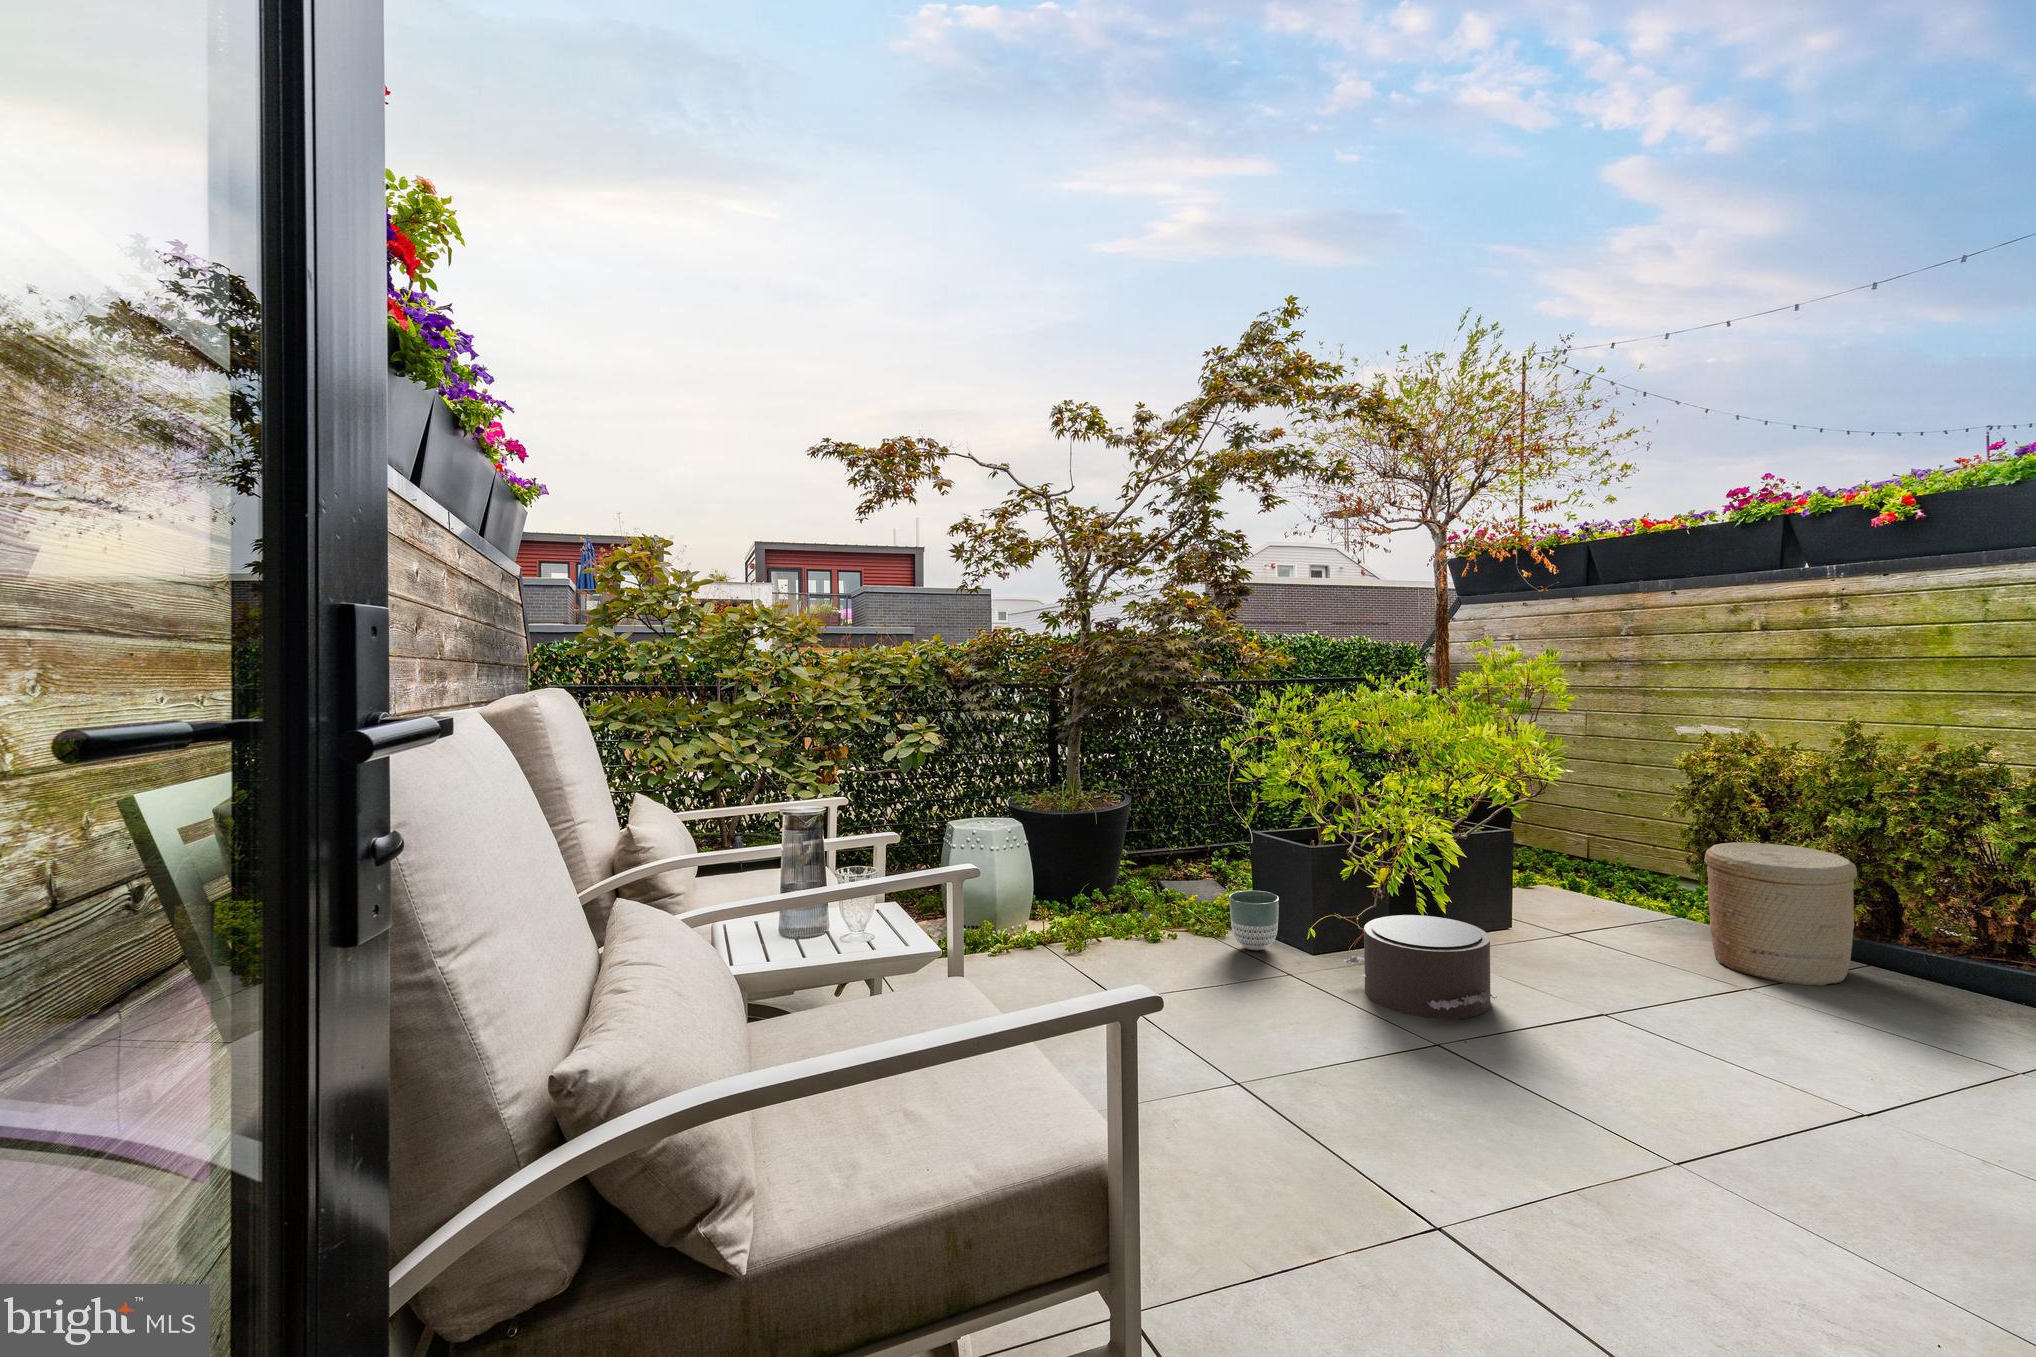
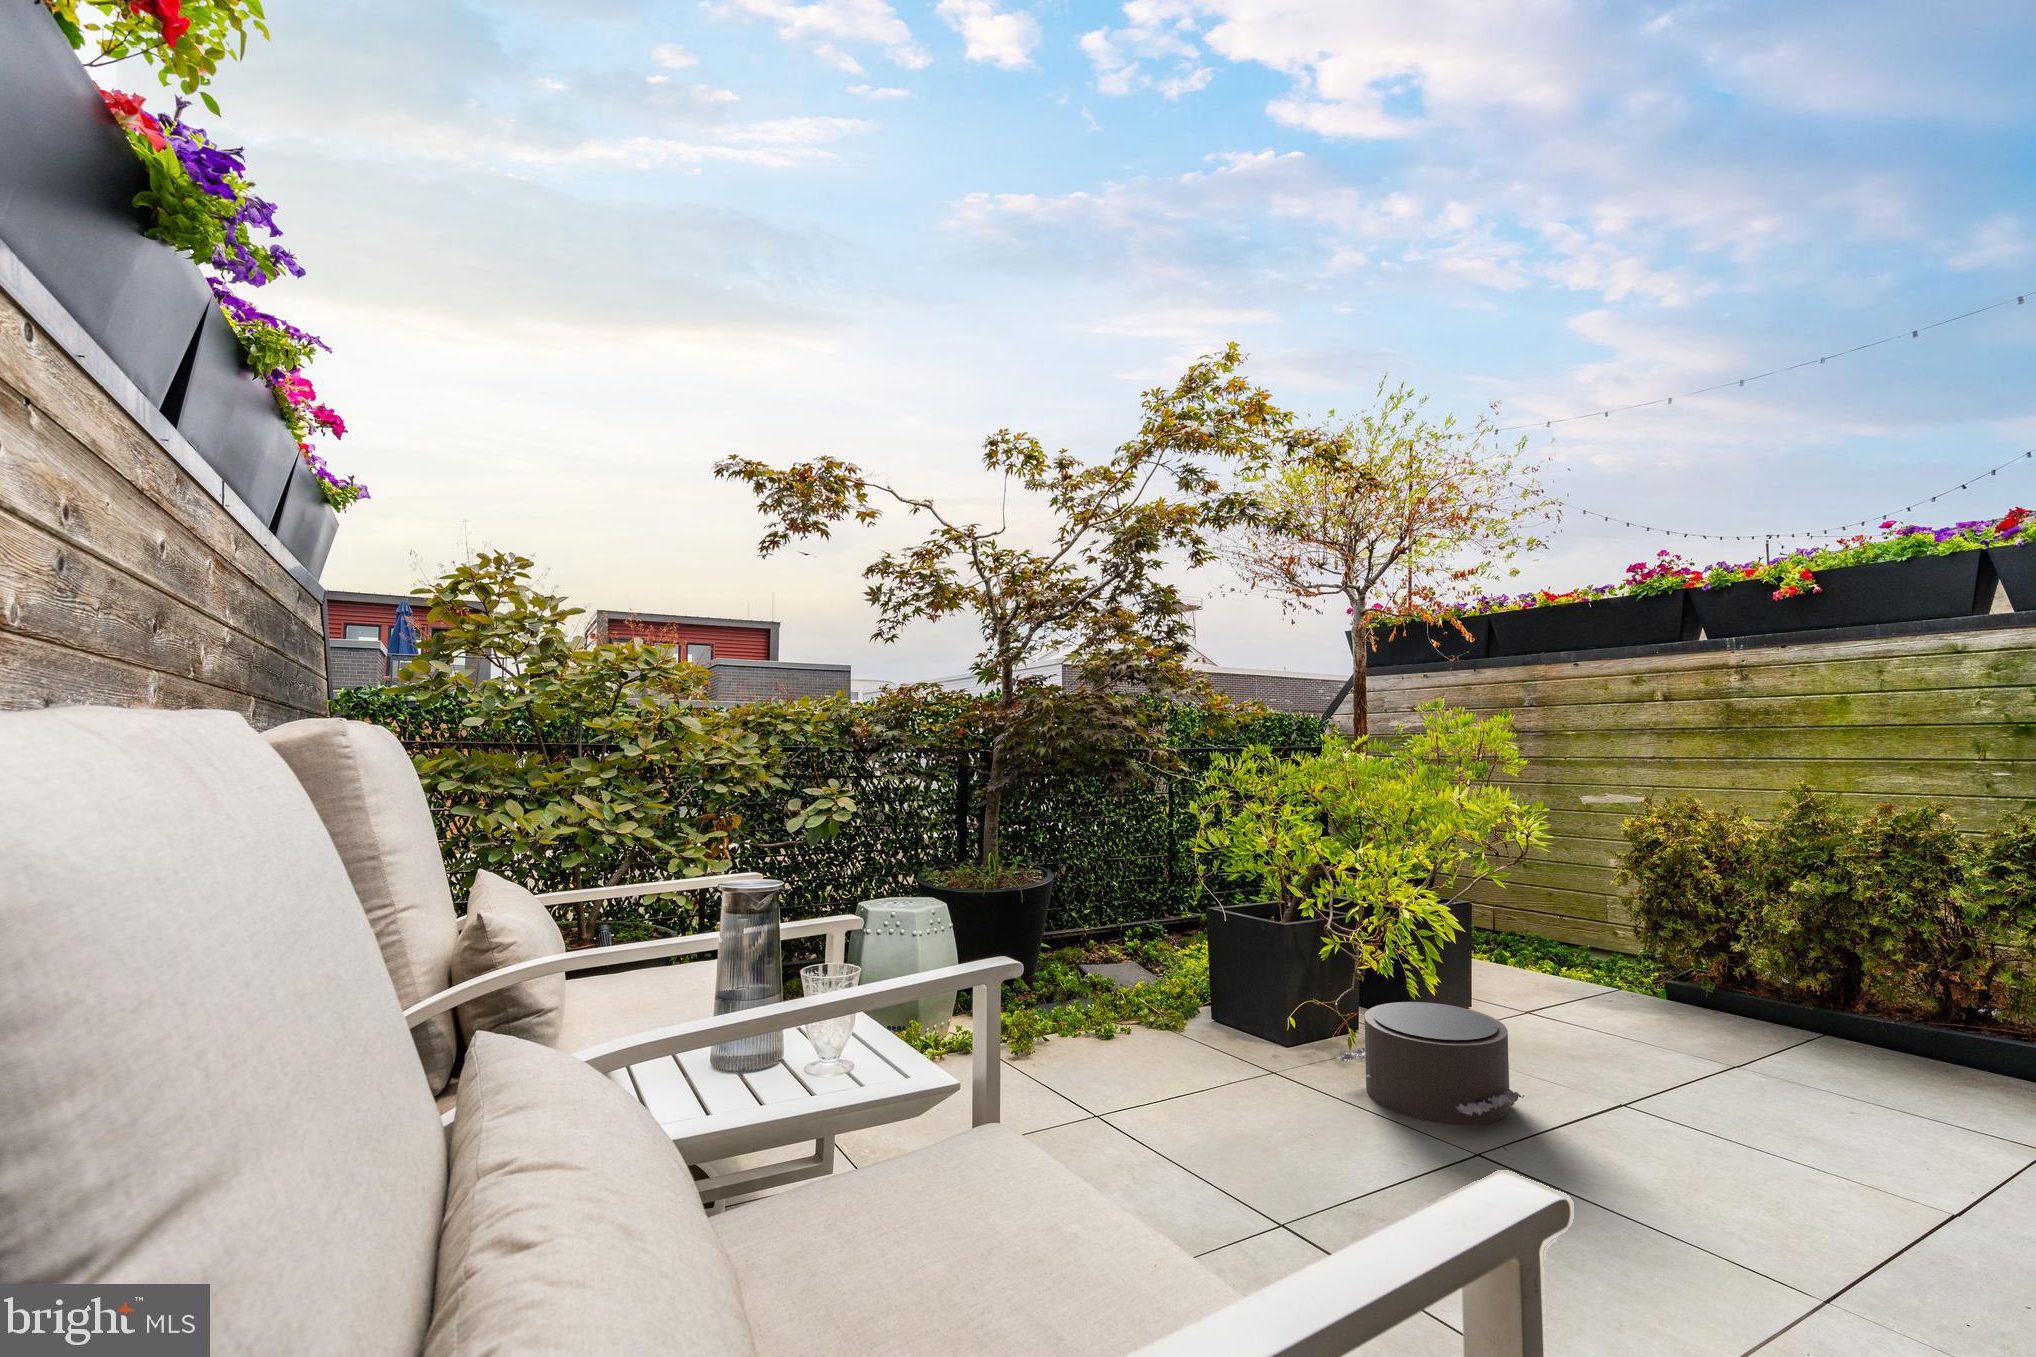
woven basket: present [1704,842,1857,986] -> none [1675,912,1831,1063]
planter: present [1229,891,1279,950] -> none [1195,978,1251,1048]

